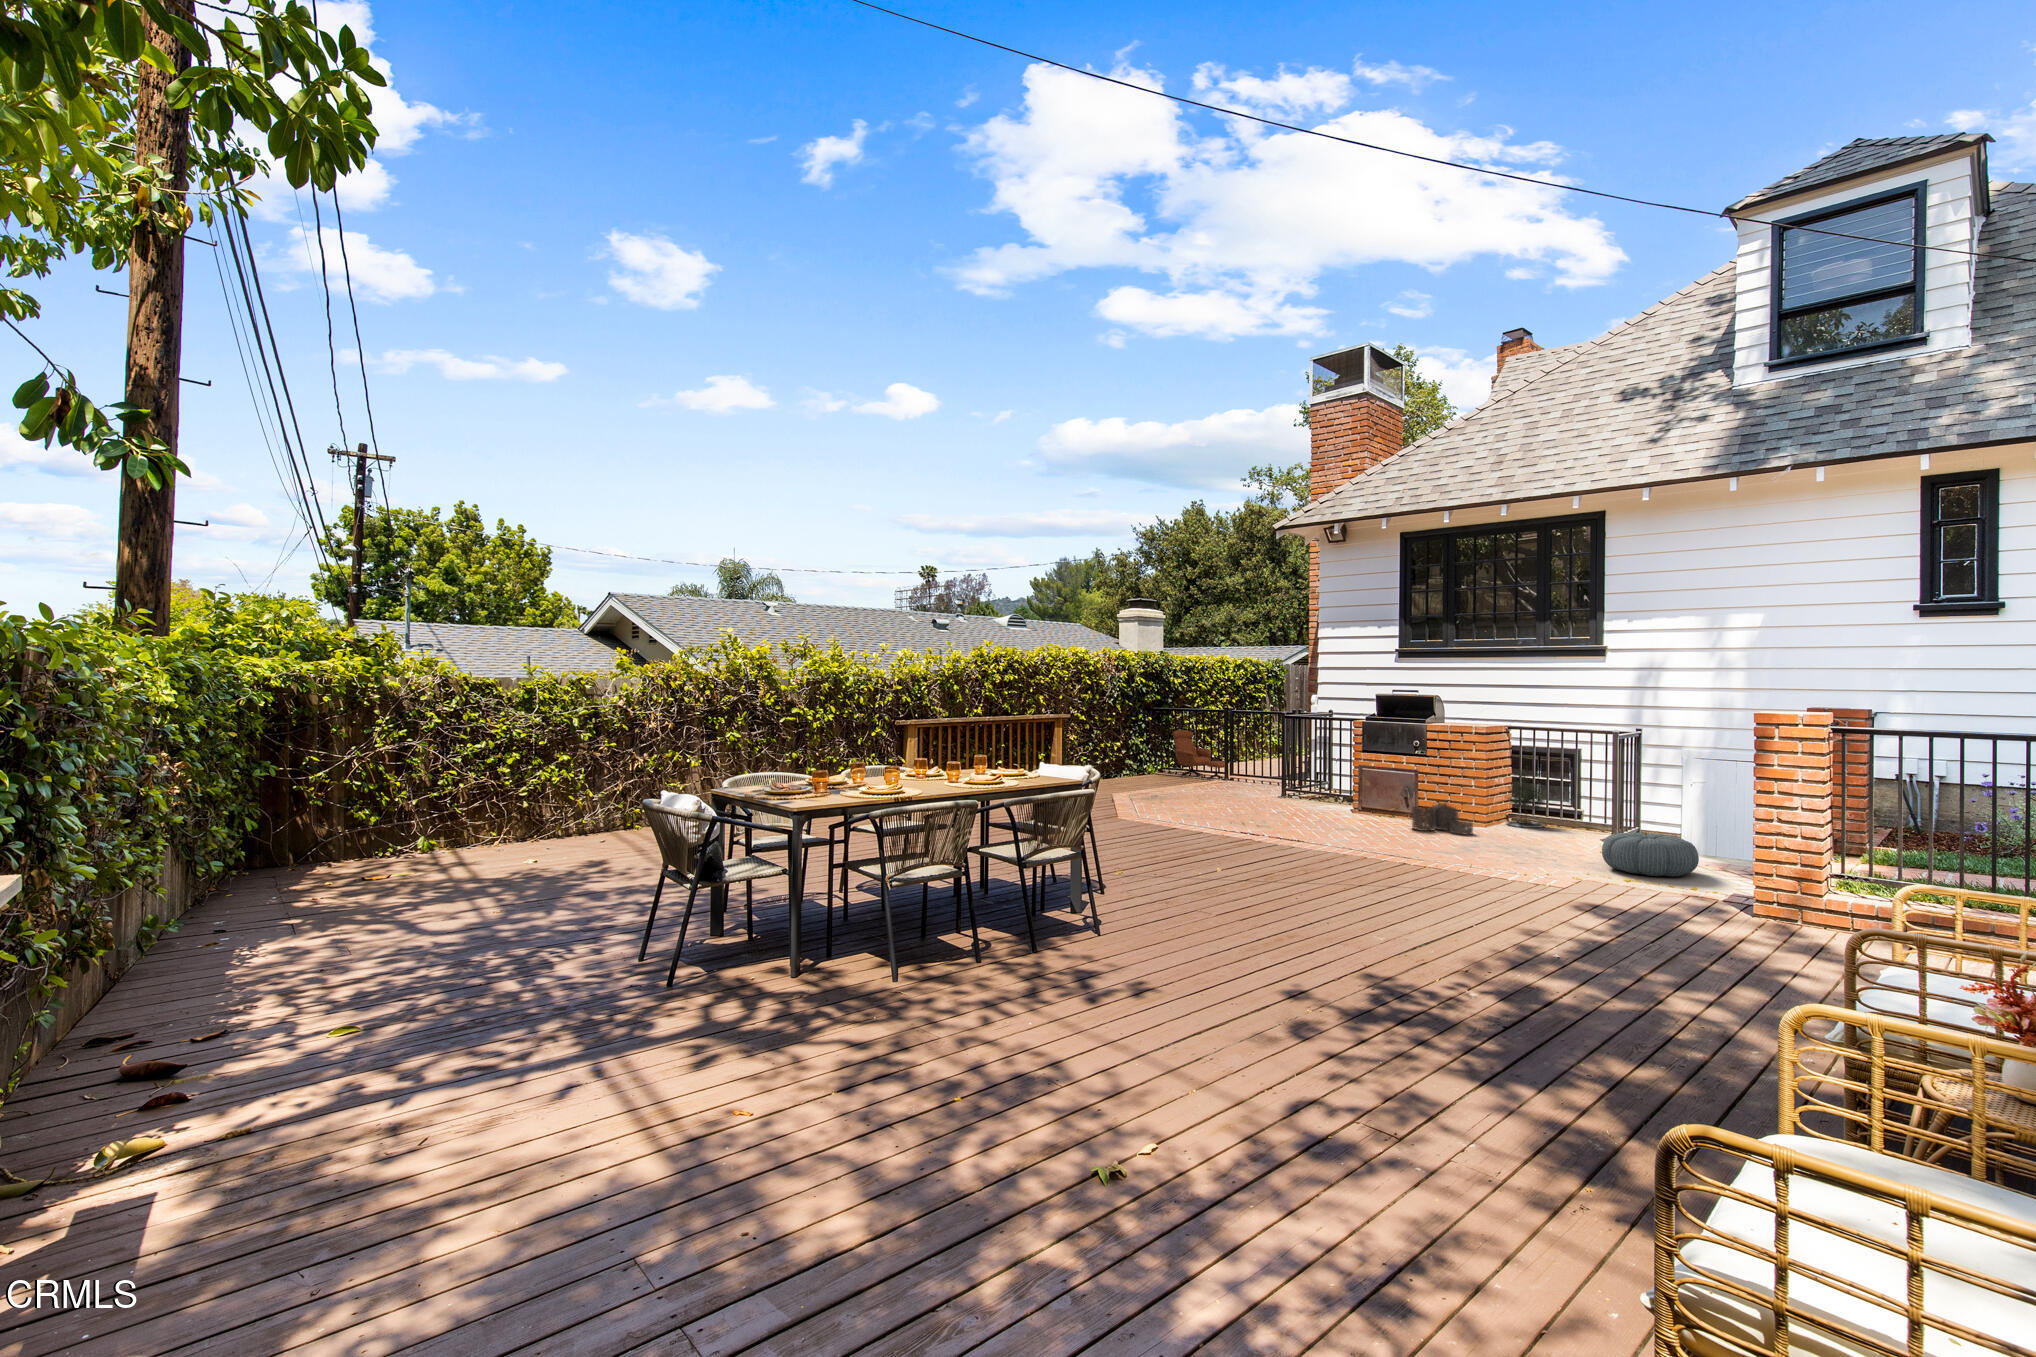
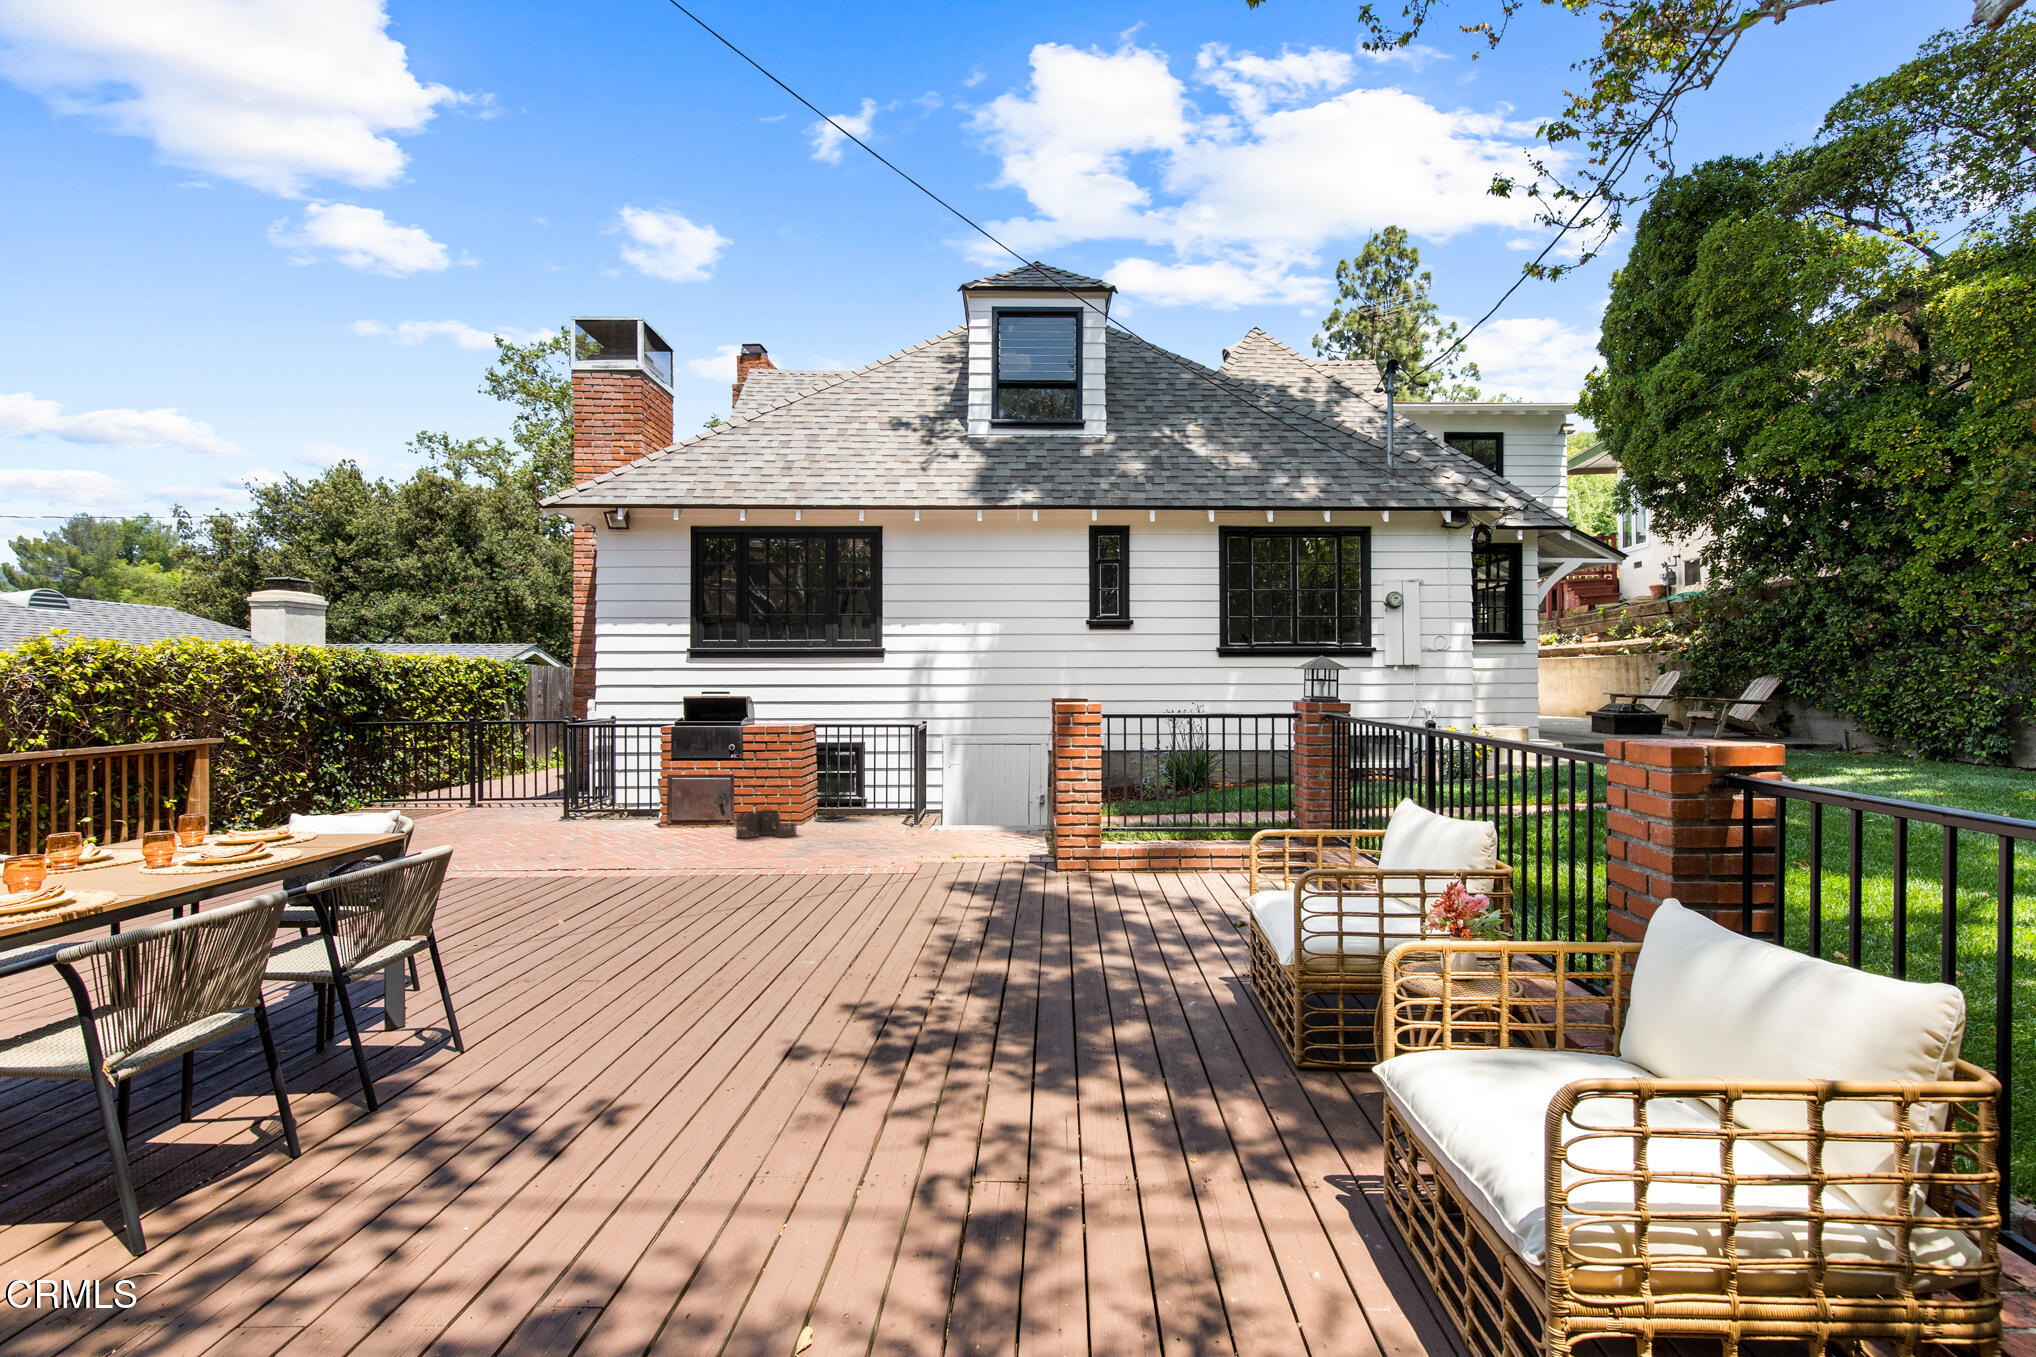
lounge chair: present [1173,730,1225,780] -> none [388,749,470,809]
pouf: present [1602,832,1699,877] -> none [926,814,998,852]

